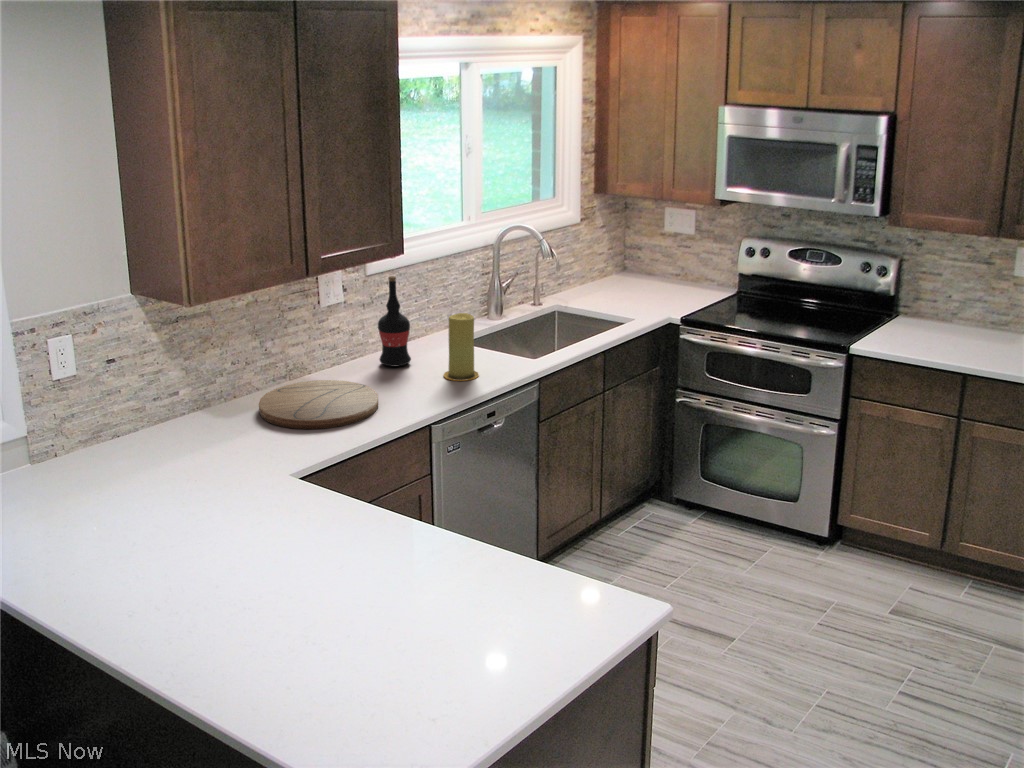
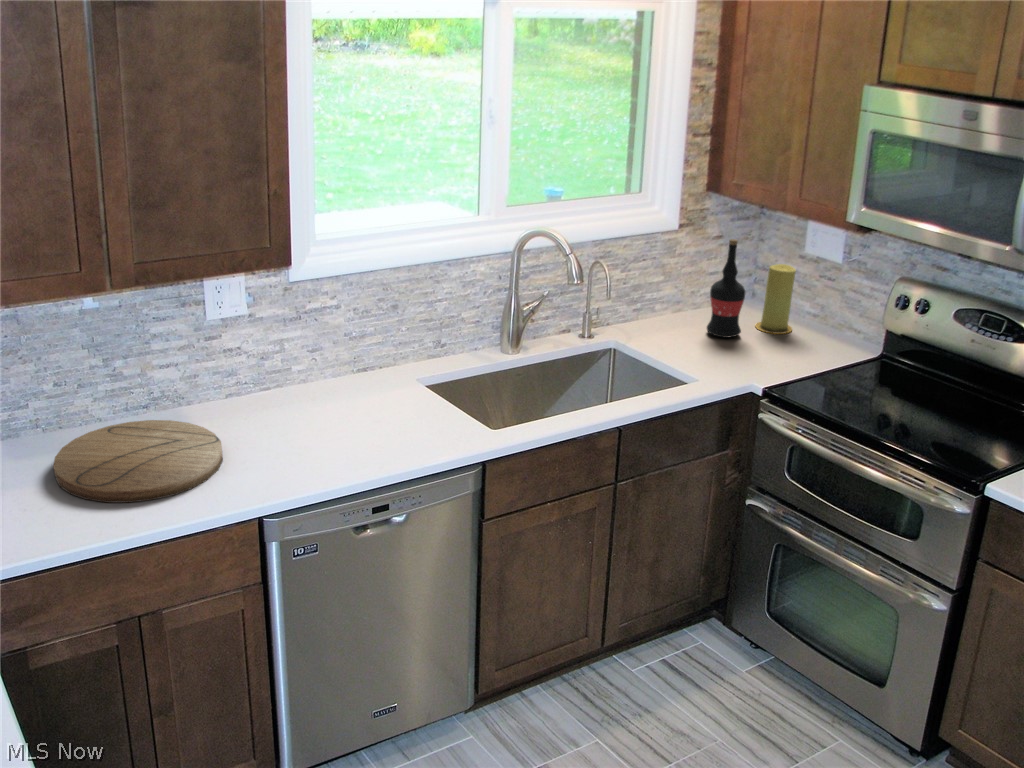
wine bottle: present [378,276,411,366] -> present [707,239,745,338]
candle: present [443,313,479,381] -> present [755,264,796,334]

